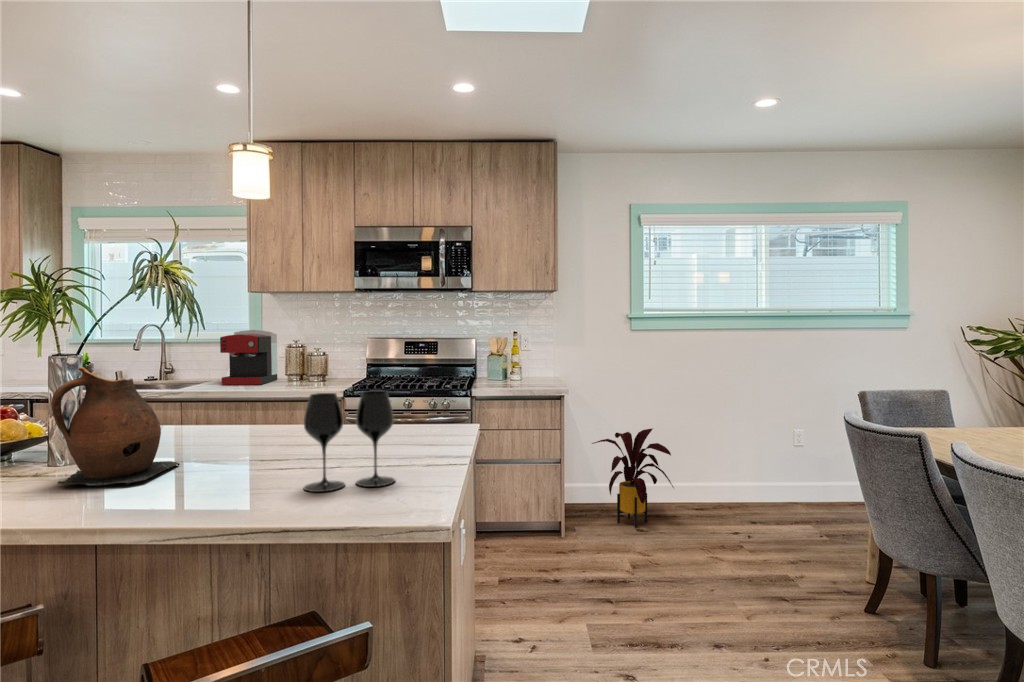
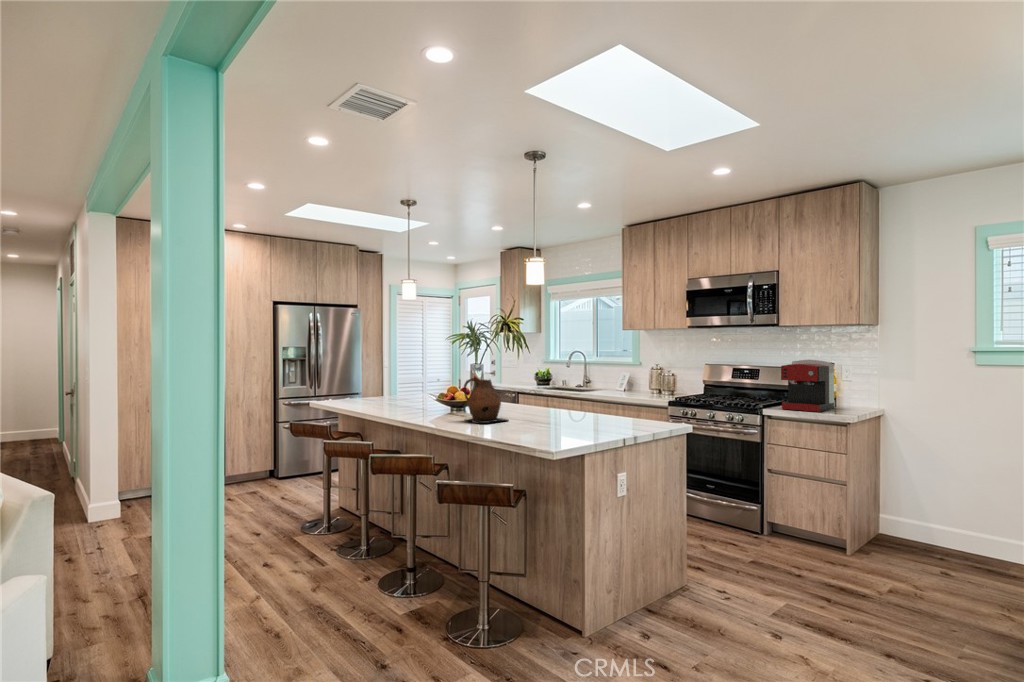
coffee maker: present [220,330,277,385] -> present [781,360,834,412]
wine glass: present [304,391,395,492] -> none [529,390,570,437]
house plant: present [592,429,674,527] -> none [900,470,1001,571]

